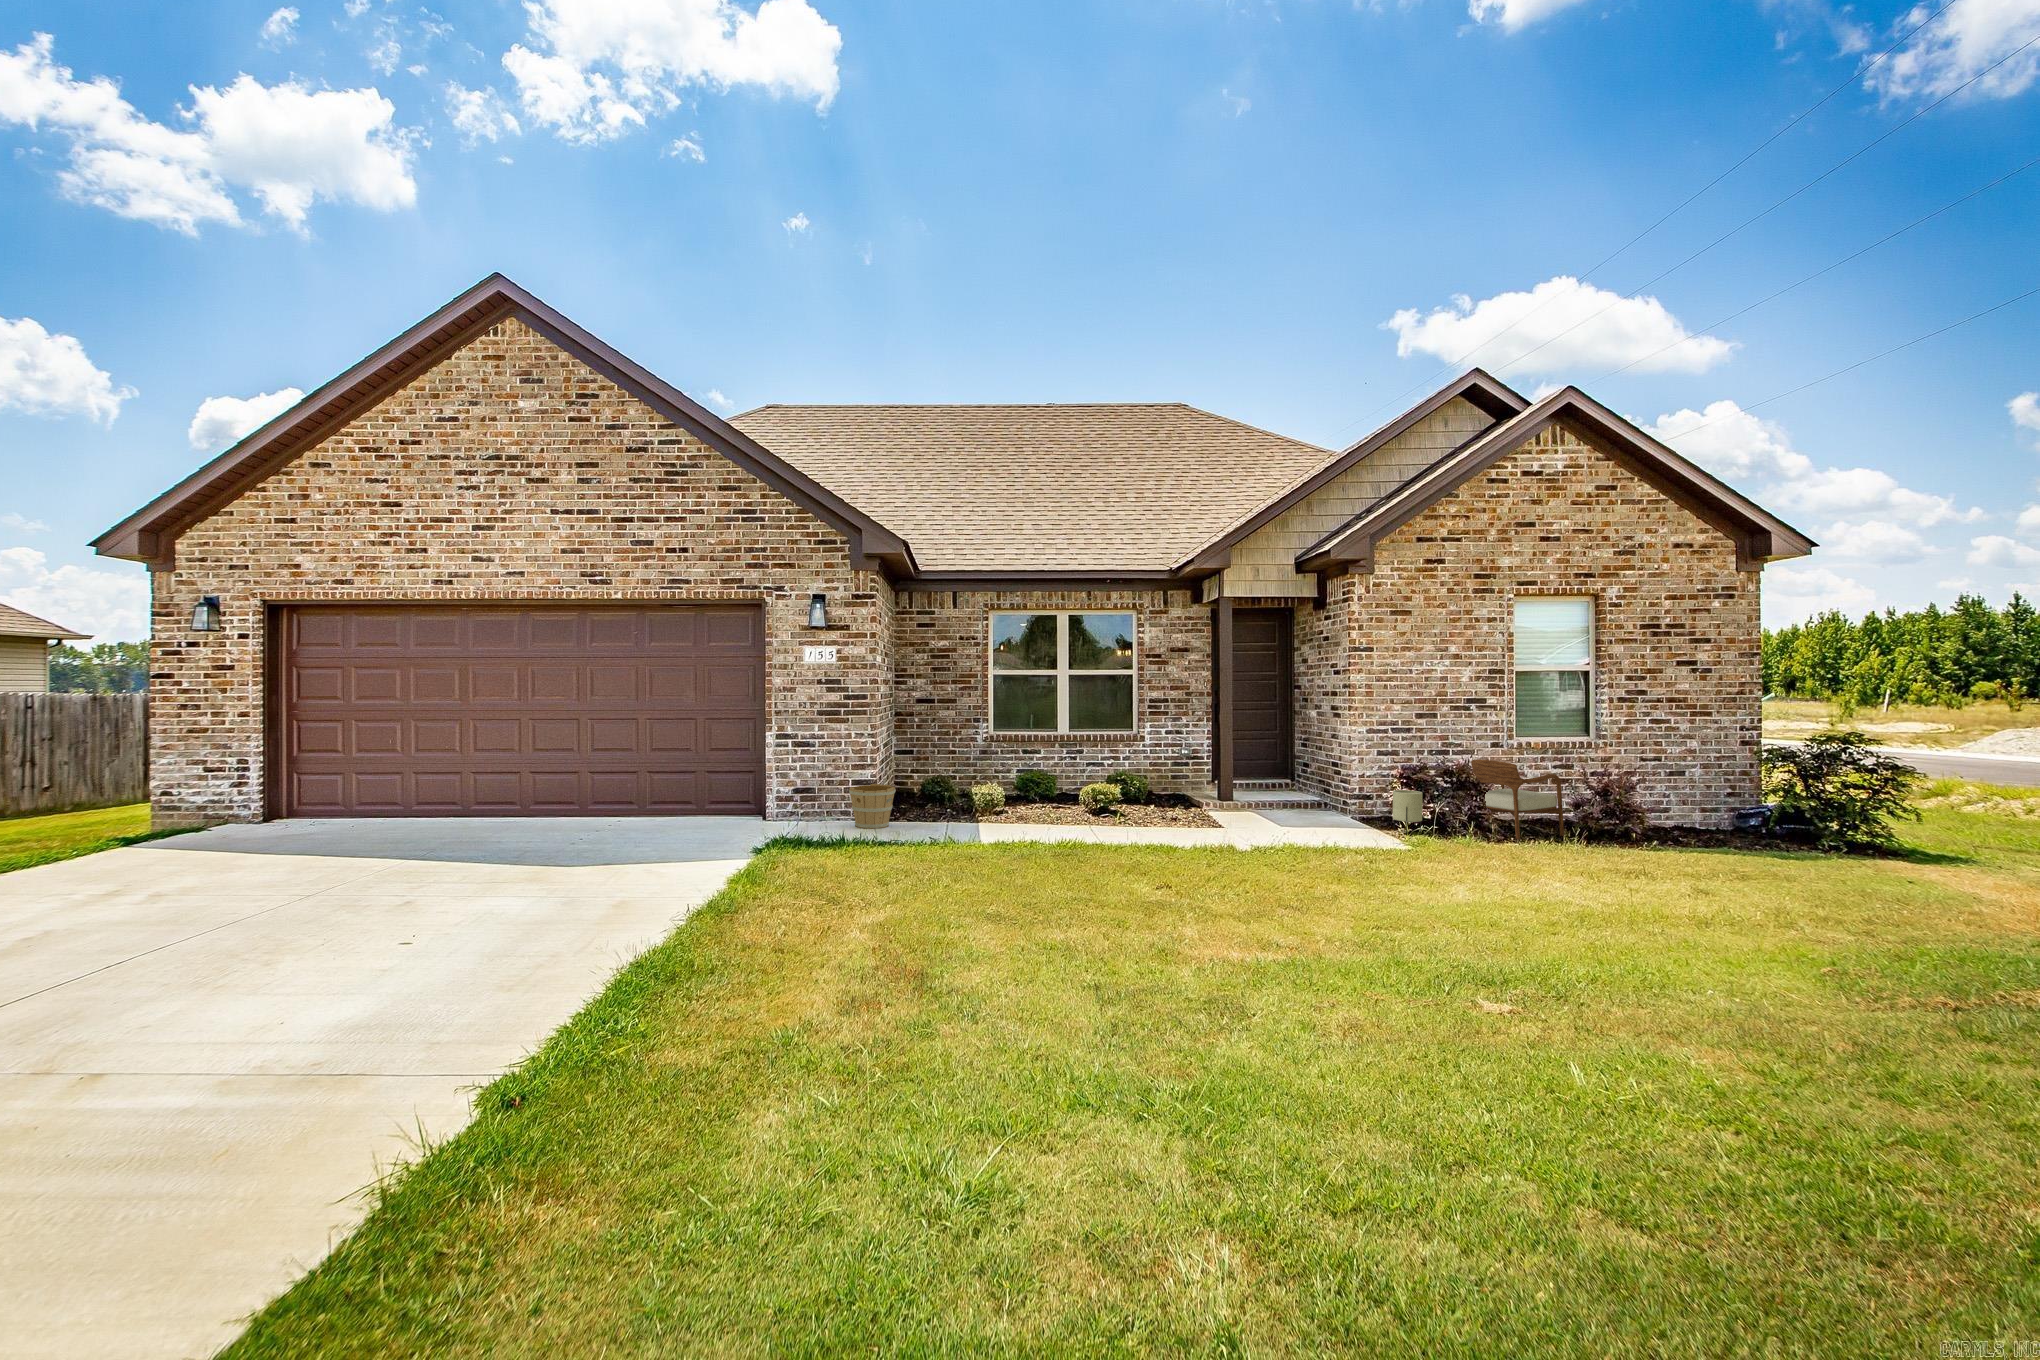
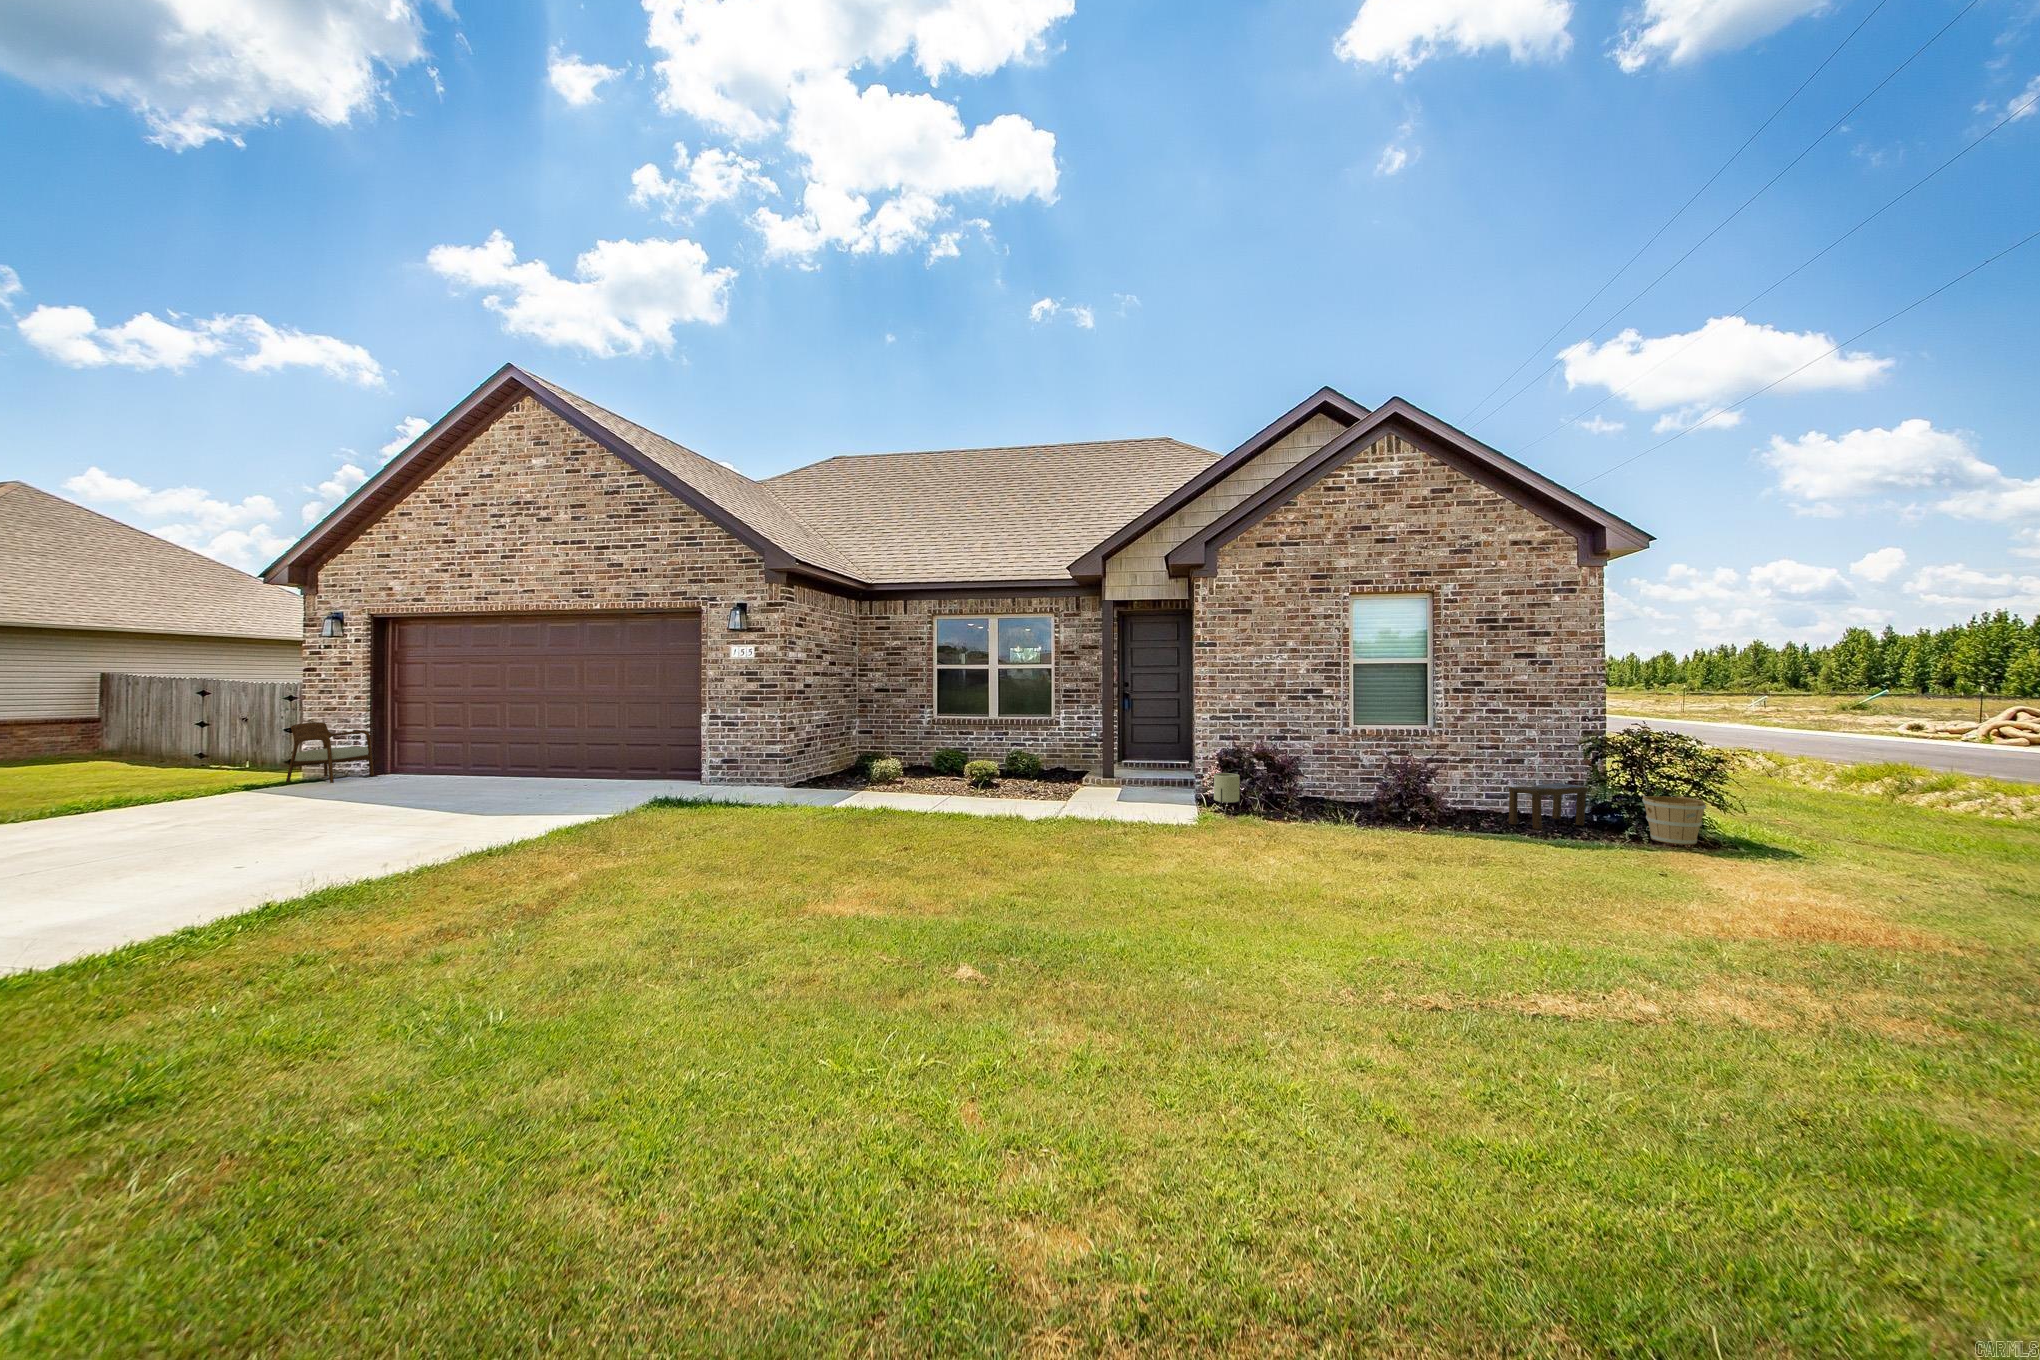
armchair: present [1471,760,1564,839] -> present [286,722,374,783]
wooden bucket: present [849,784,896,829] -> present [1642,796,1706,845]
bench: none [1684,792,1754,839] -> present [1509,783,1588,829]

